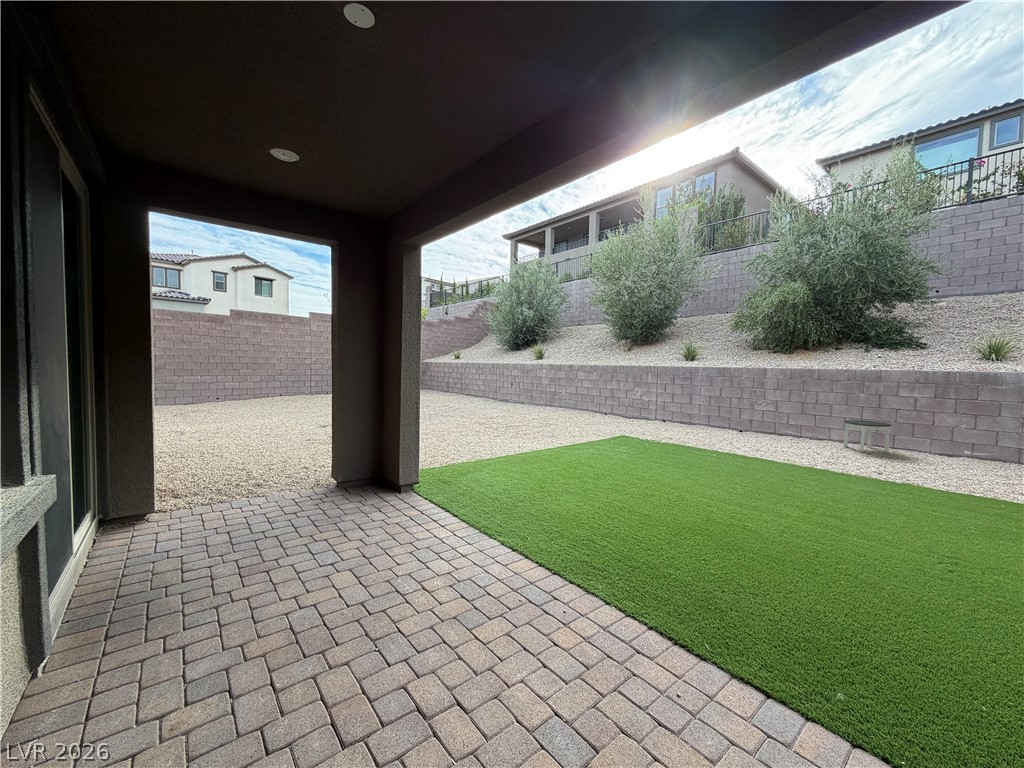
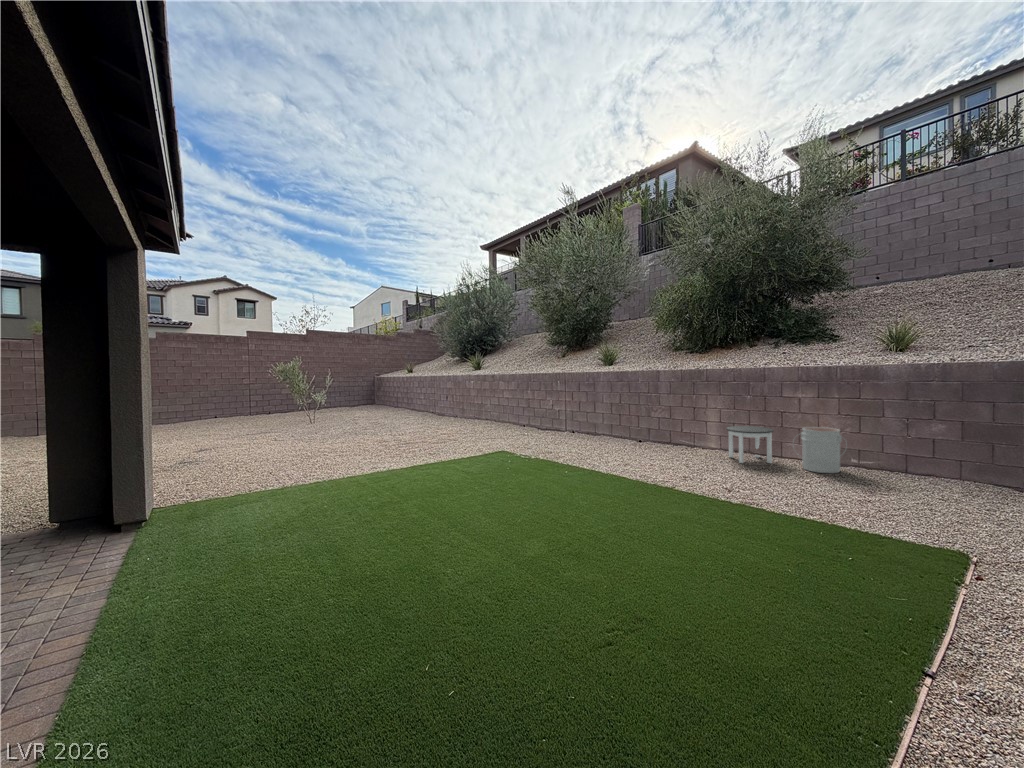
bucket: none [913,422,968,462] -> present [797,427,842,473]

